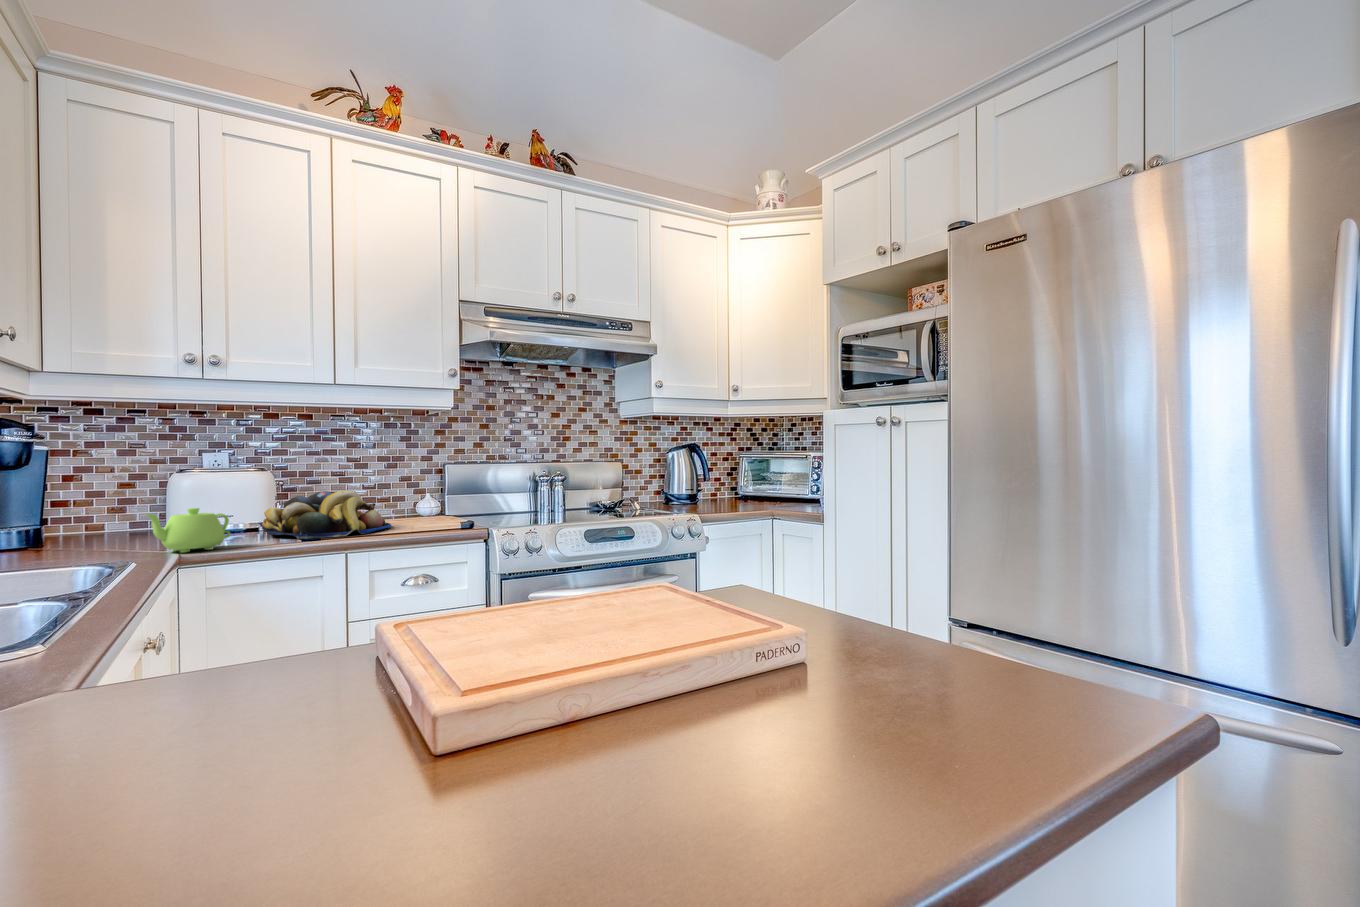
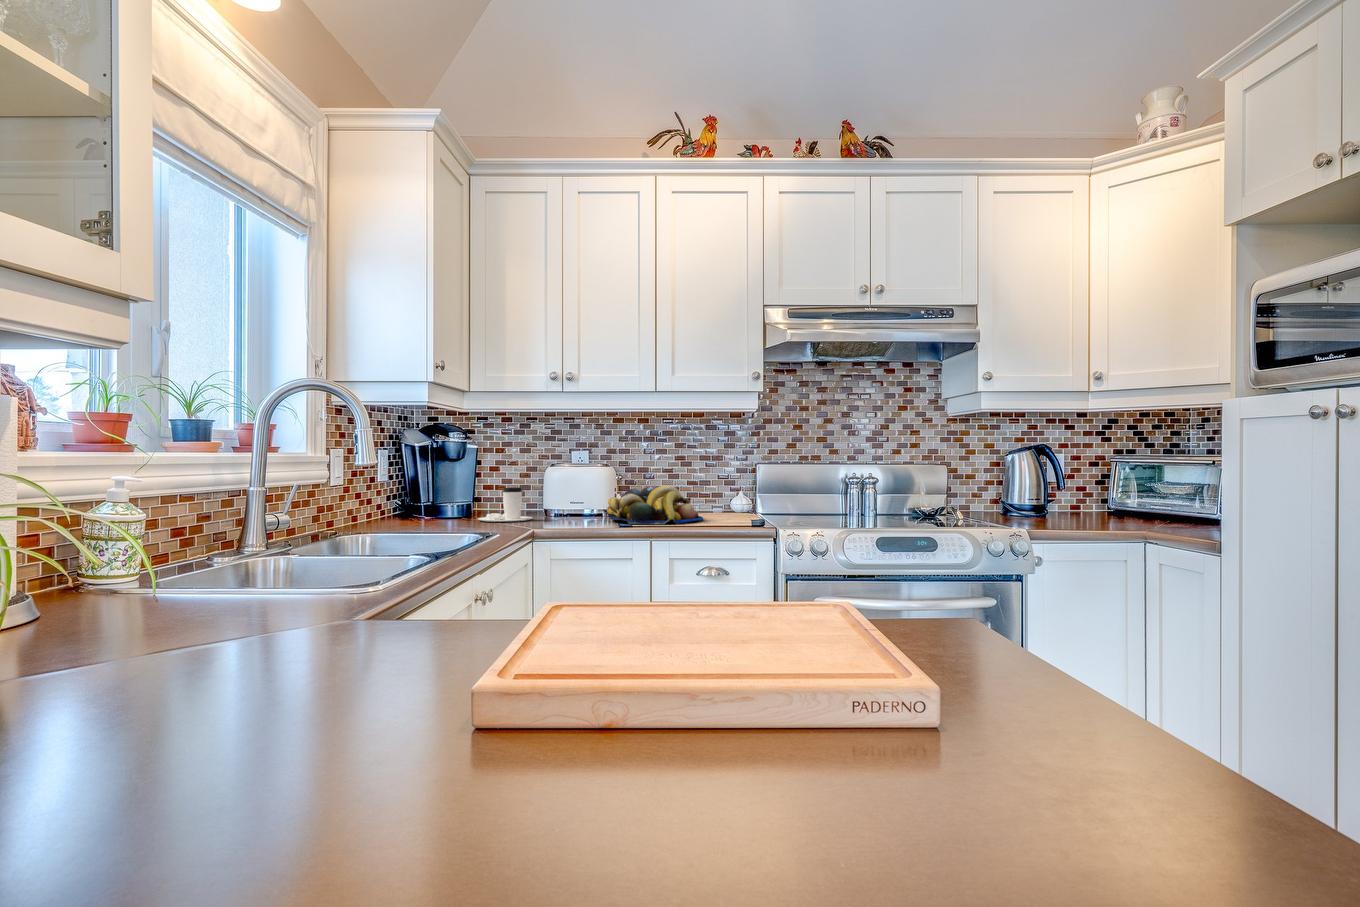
coffee cup: none [42,502,144,551] -> present [478,487,532,522]
teapot: present [146,508,230,553] -> none [530,494,583,527]

